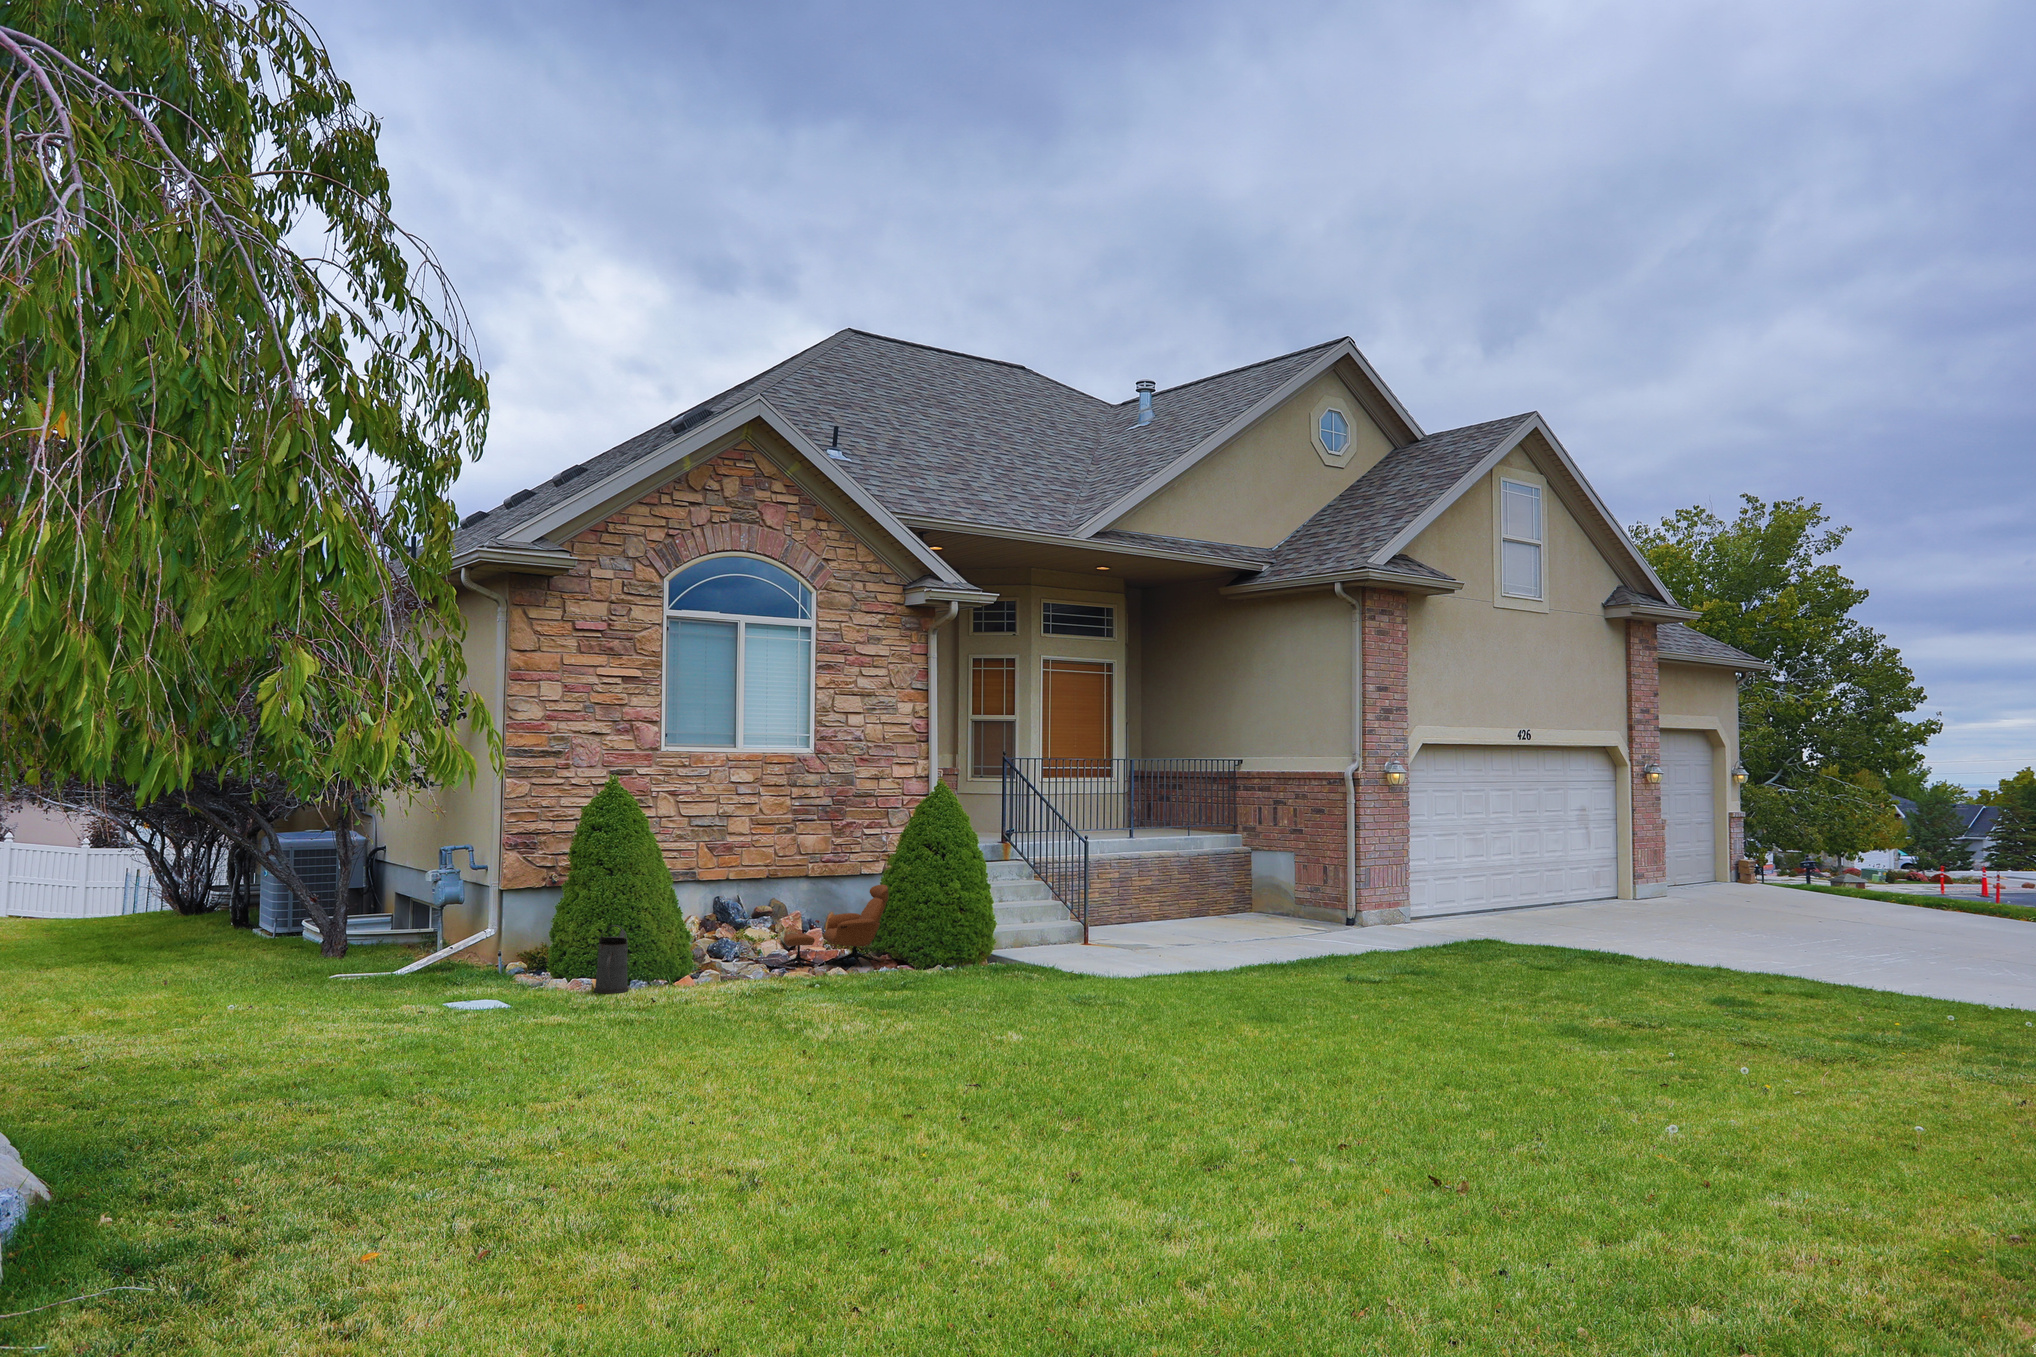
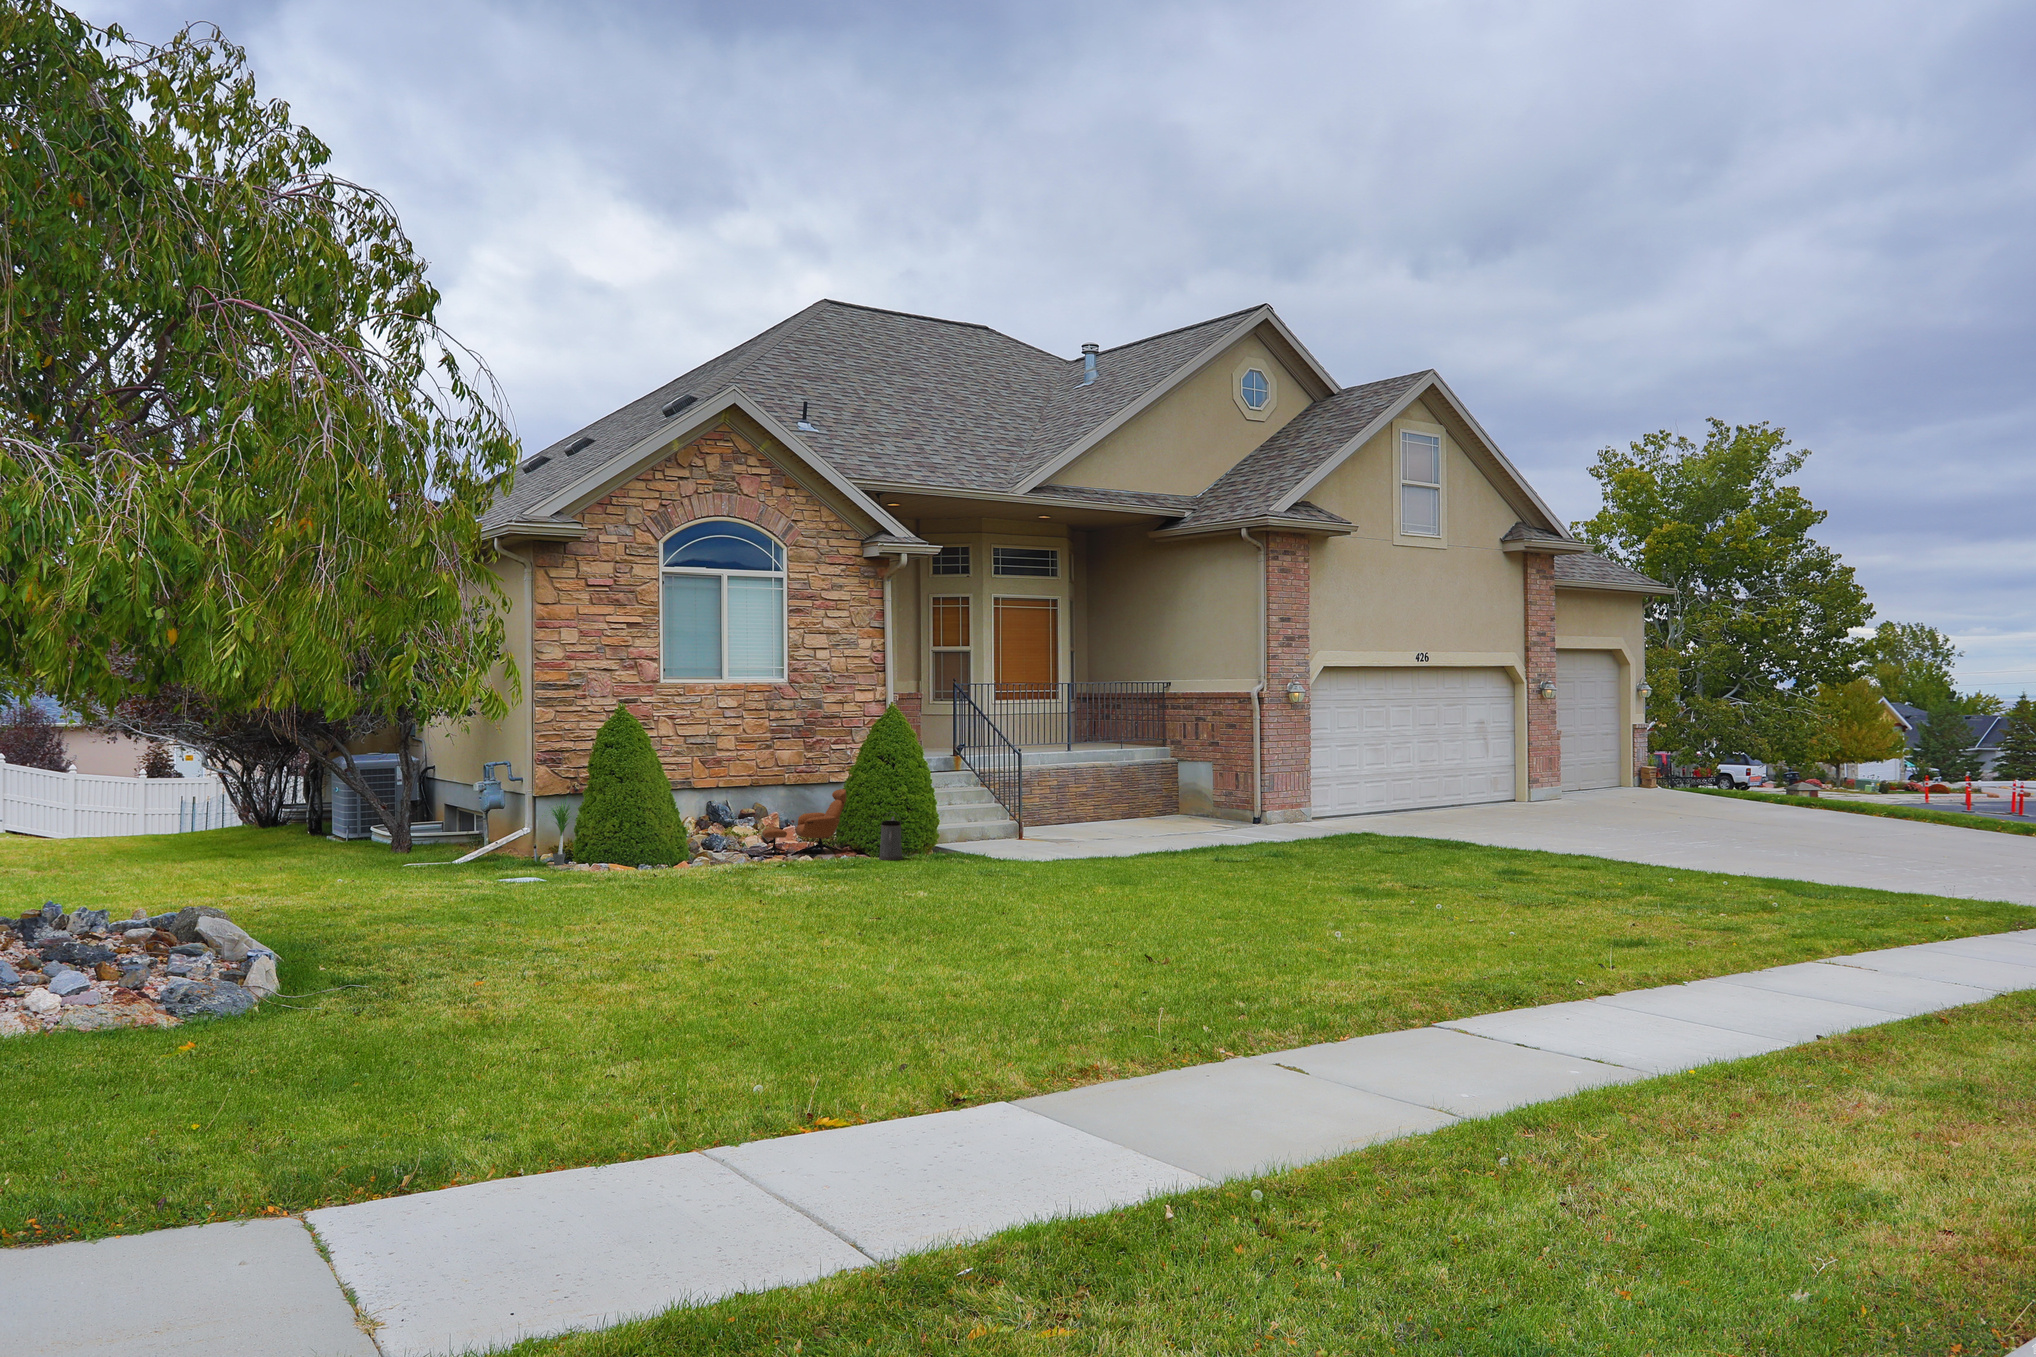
potted plant: none [500,890,563,982] -> present [542,802,580,865]
watering can: present [594,925,629,993] -> present [879,812,903,860]

